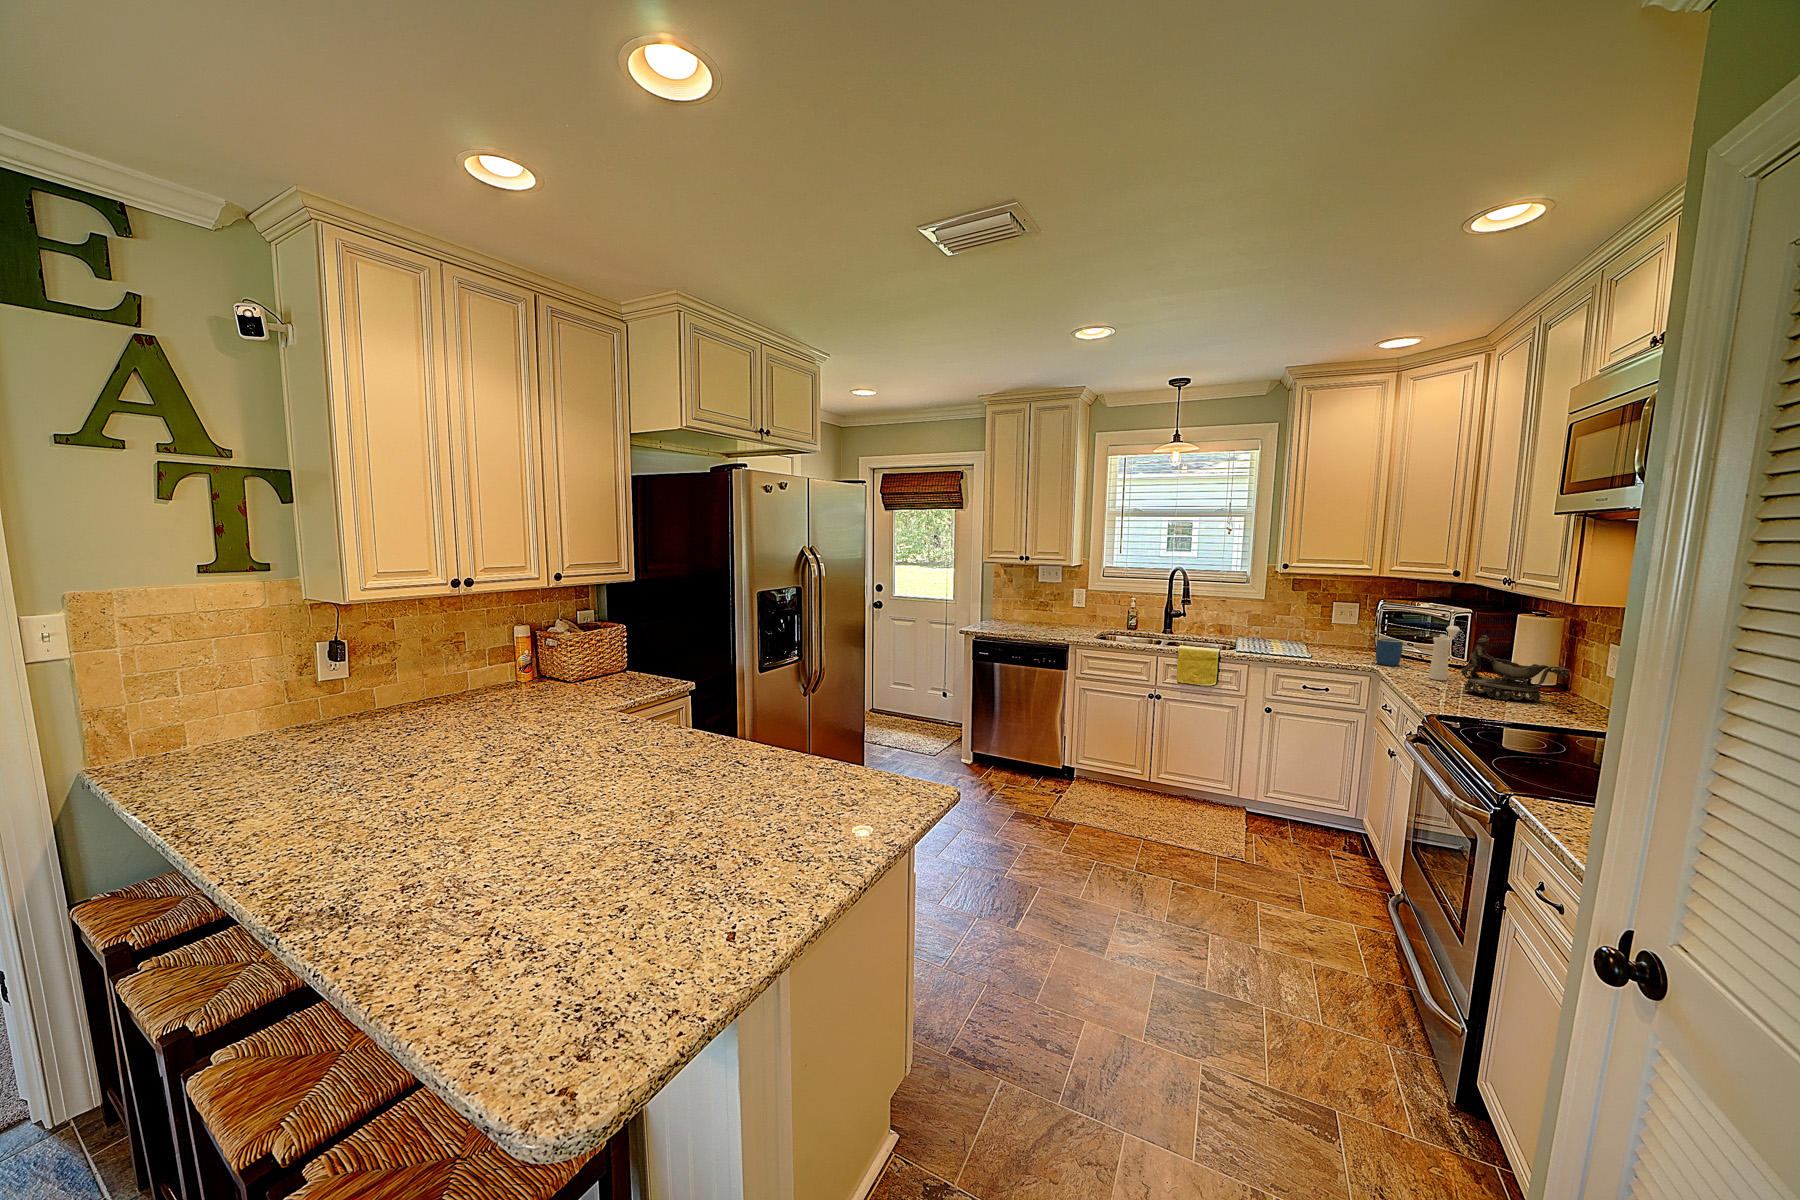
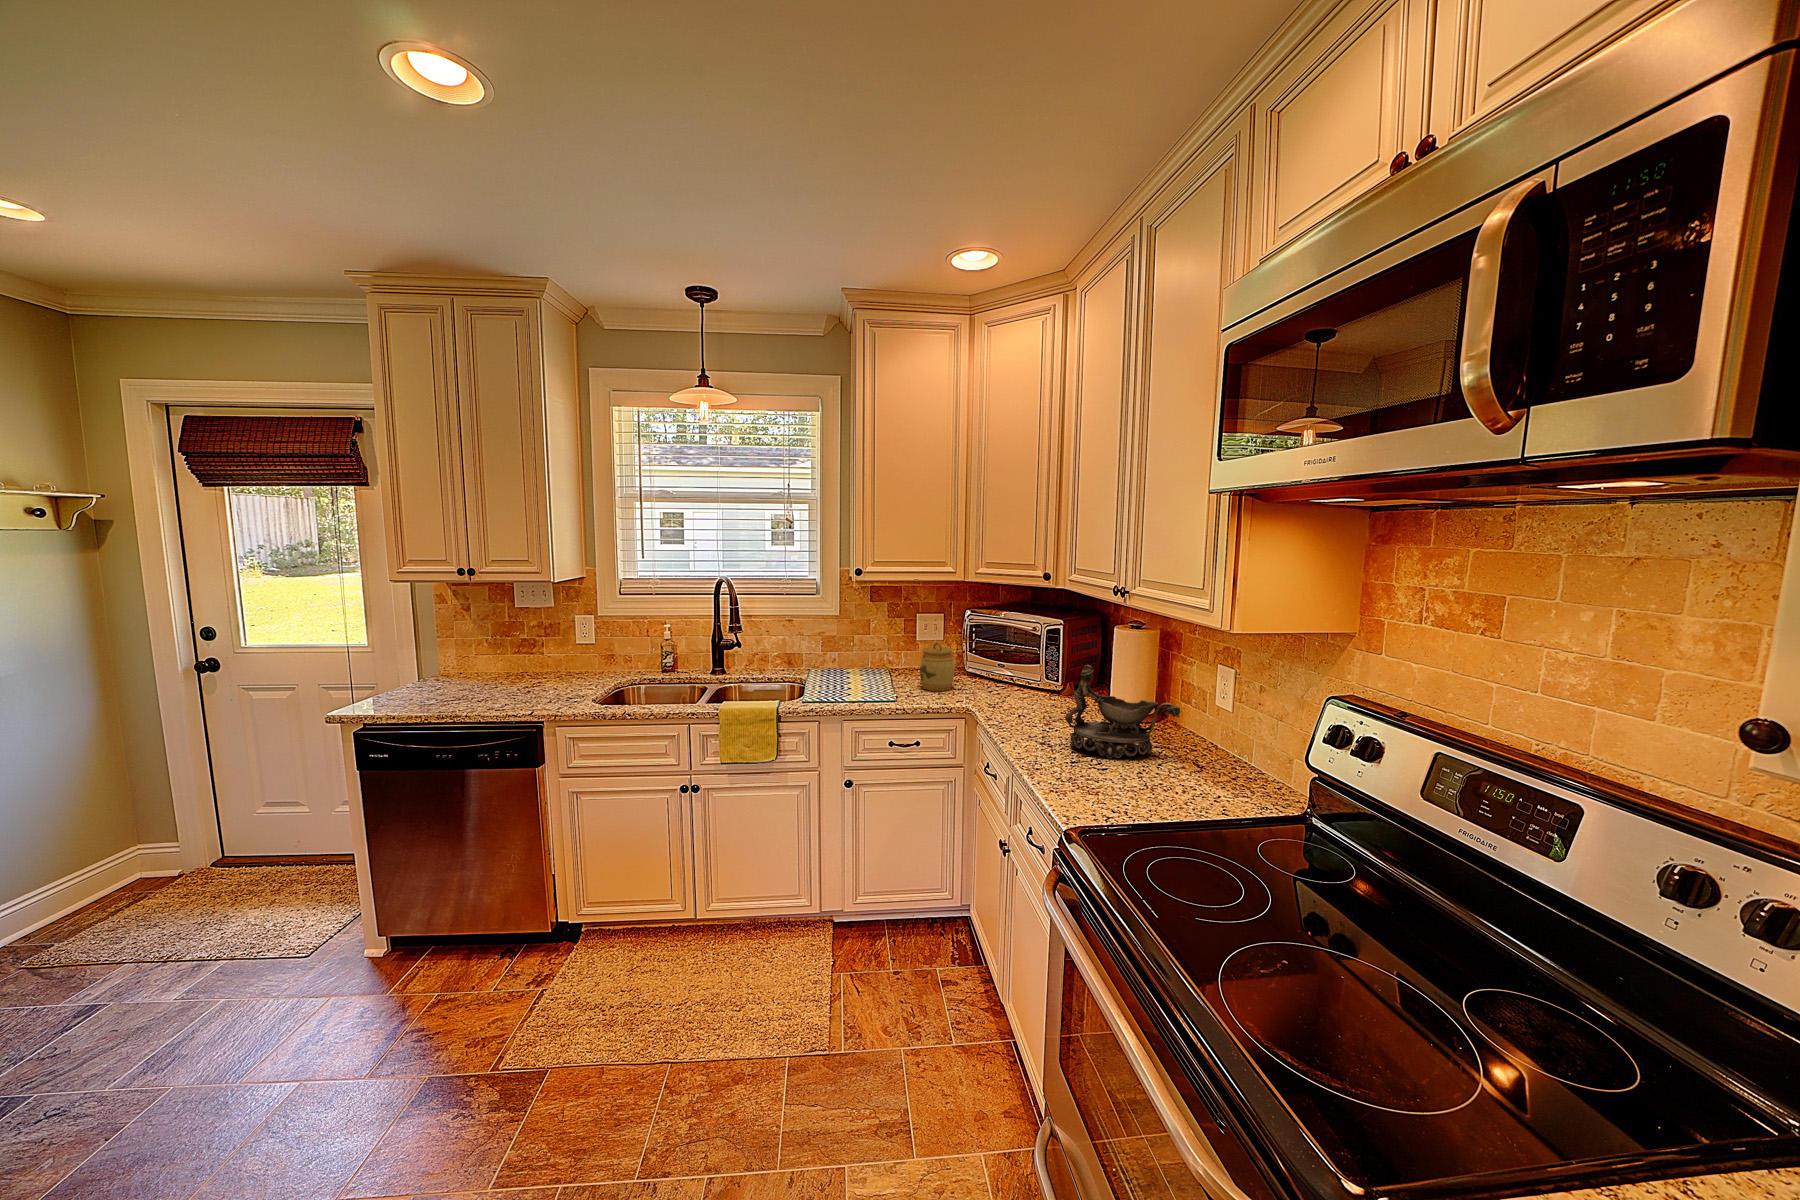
jar: none [1333,621,1365,657] -> present [920,642,955,691]
pepper mill: present [1429,626,1460,680] -> none [1028,646,1055,725]
mug: present [1376,638,1403,666] -> none [967,663,995,702]

